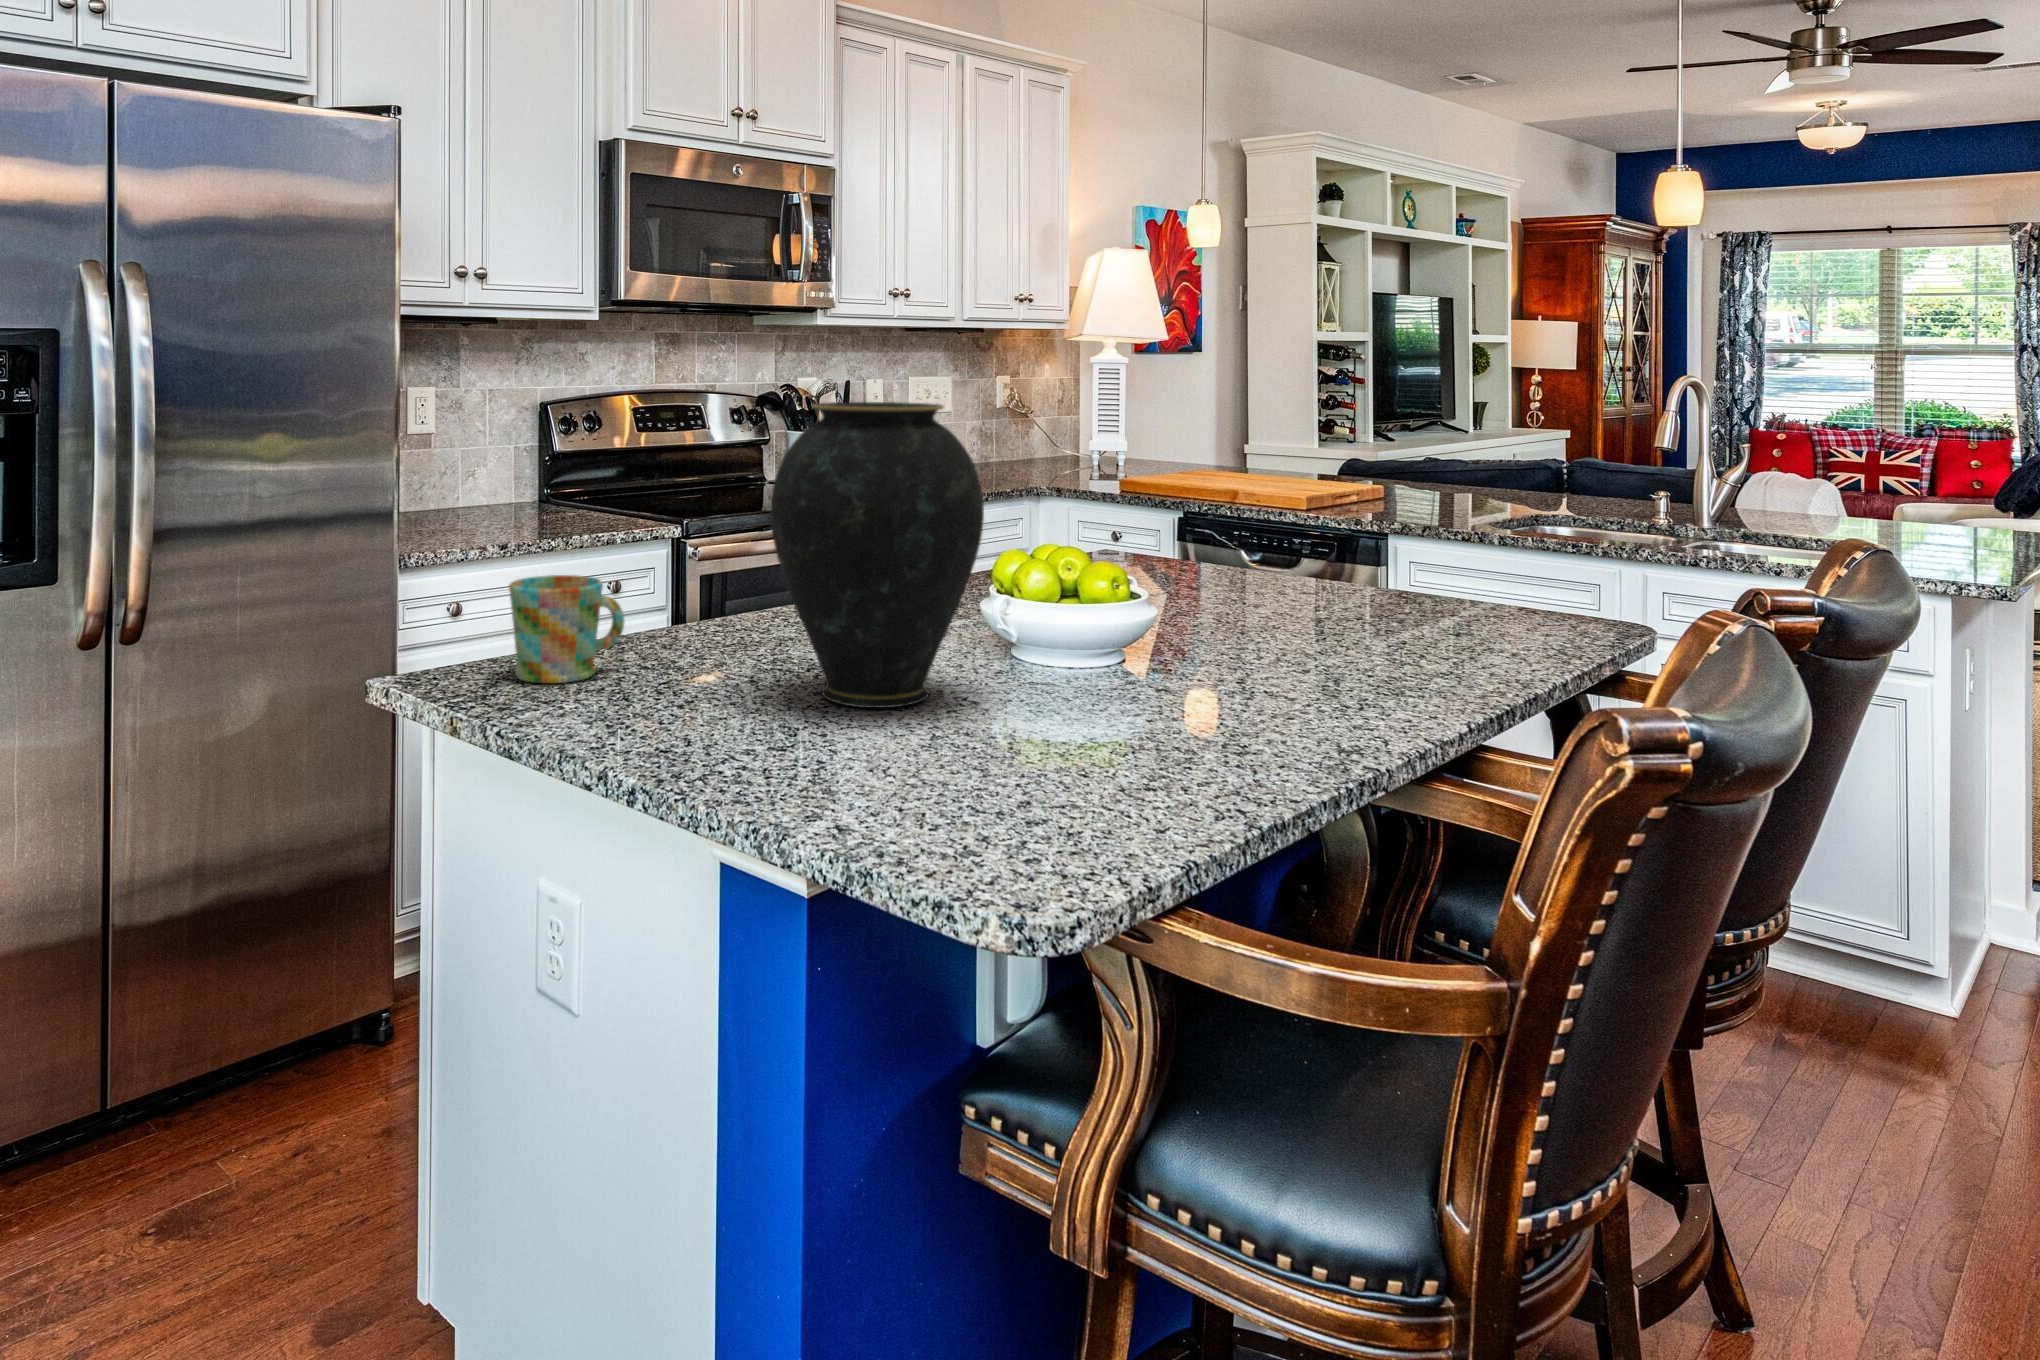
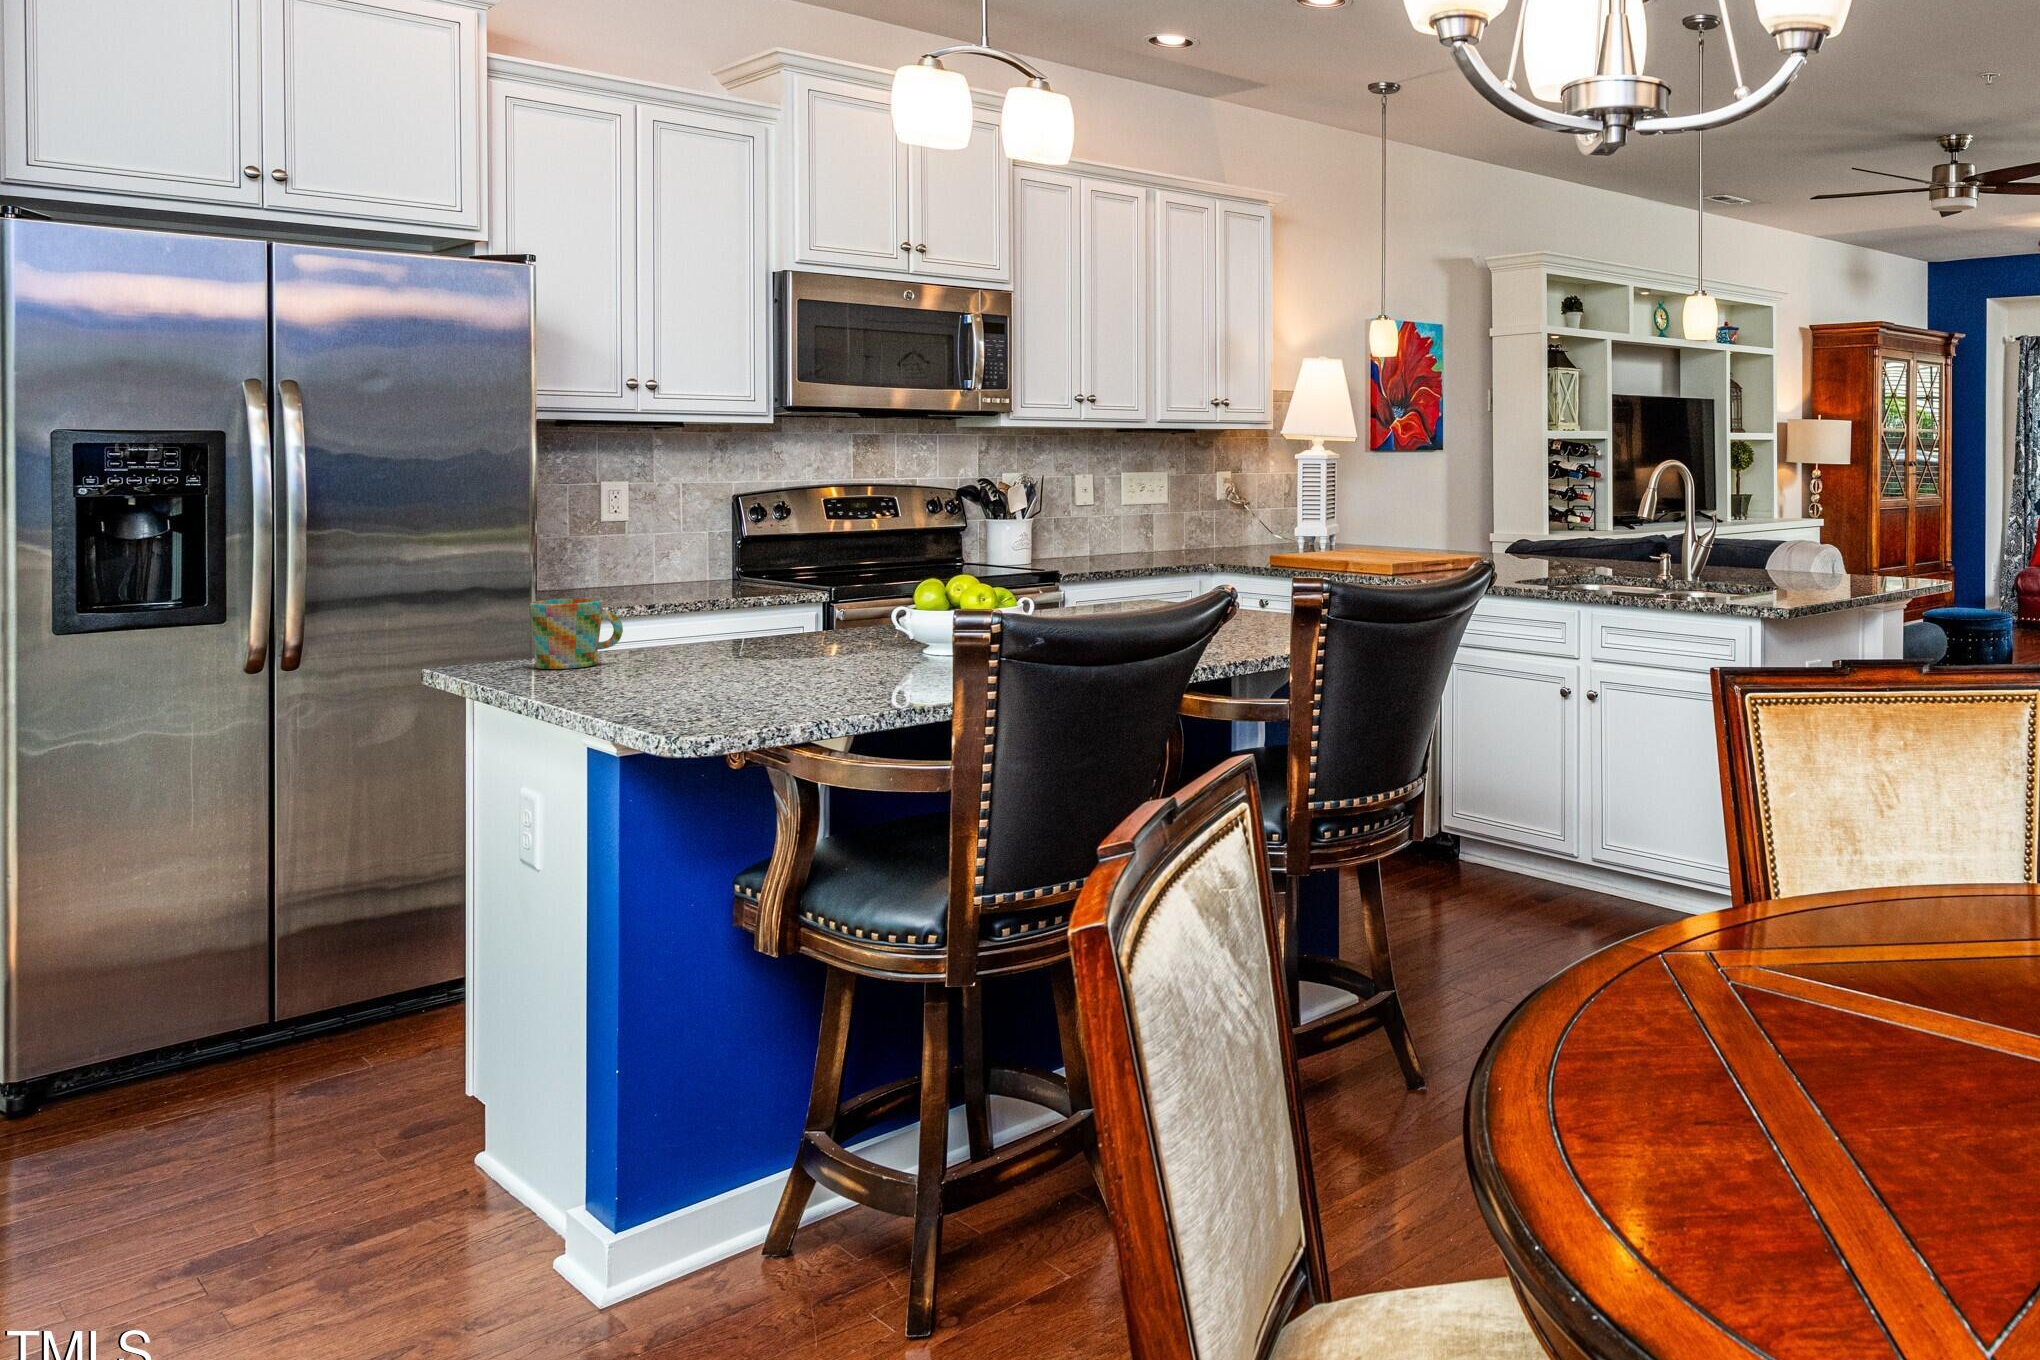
vase: present [770,402,984,708] -> none [697,474,853,674]

